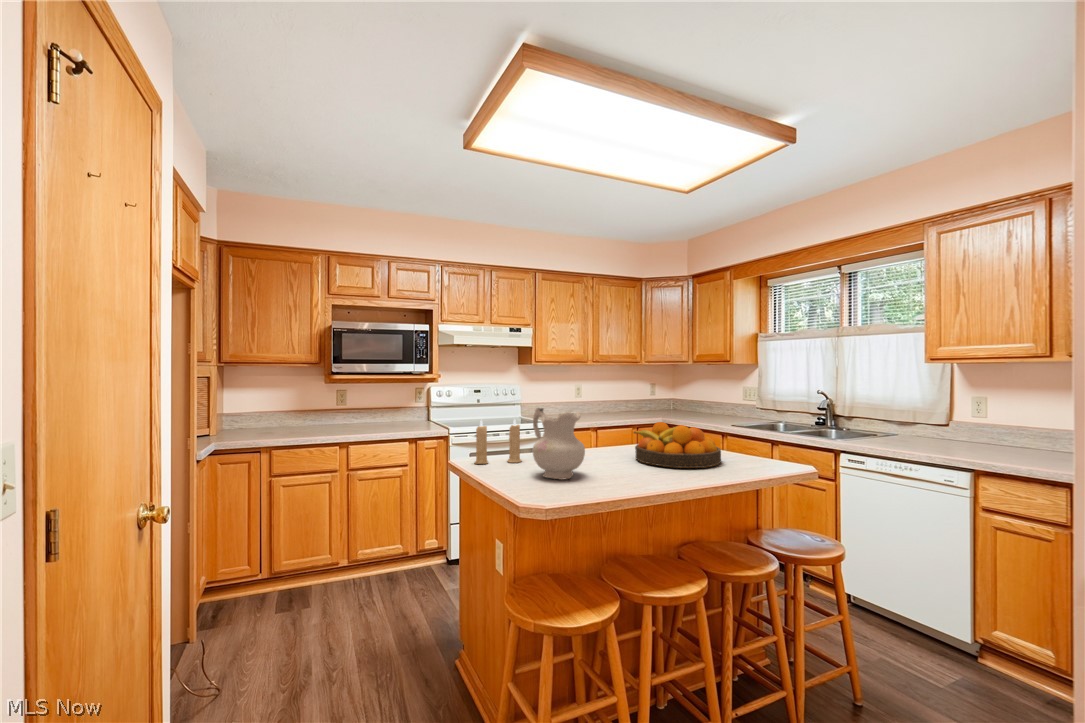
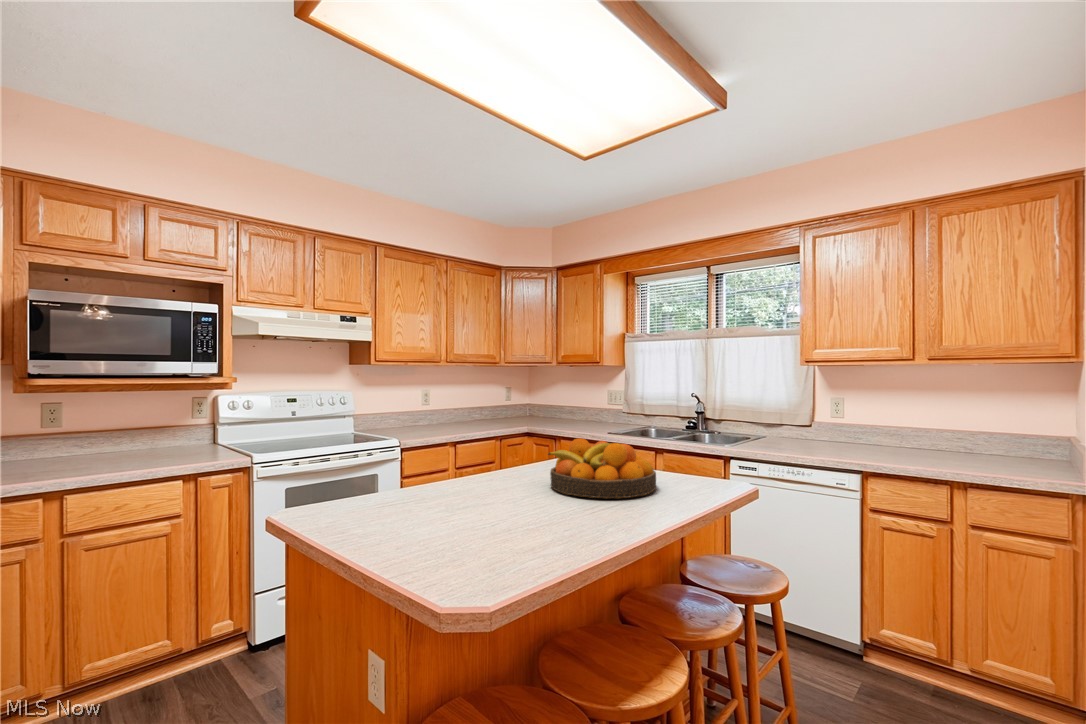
ceramic pitcher: present [533,408,585,480] -> none [426,427,508,535]
candle: present [475,420,521,464] -> none [323,442,398,518]

